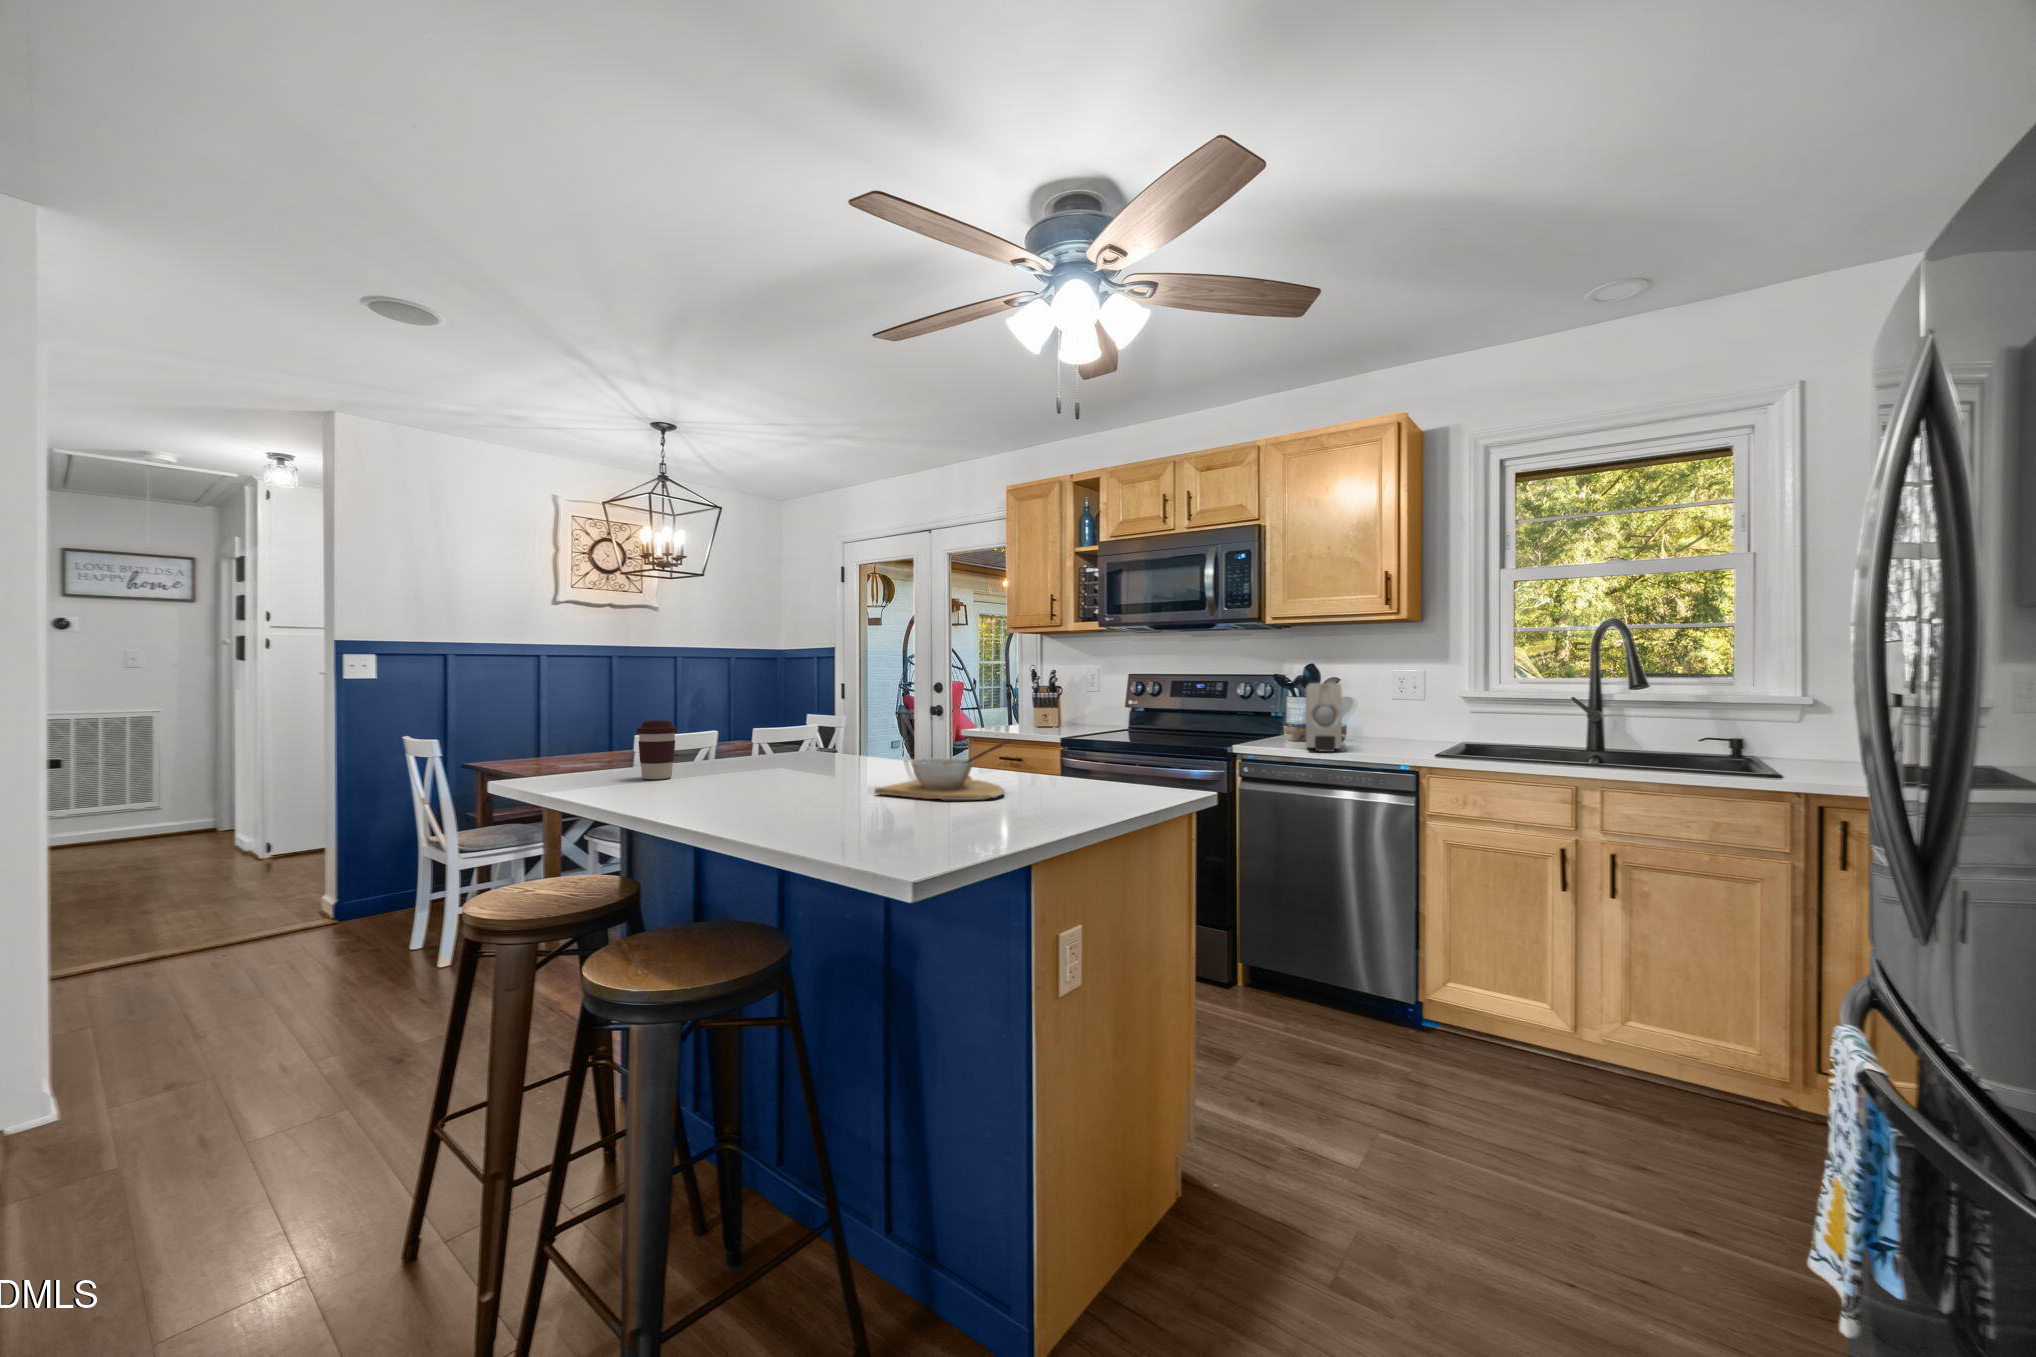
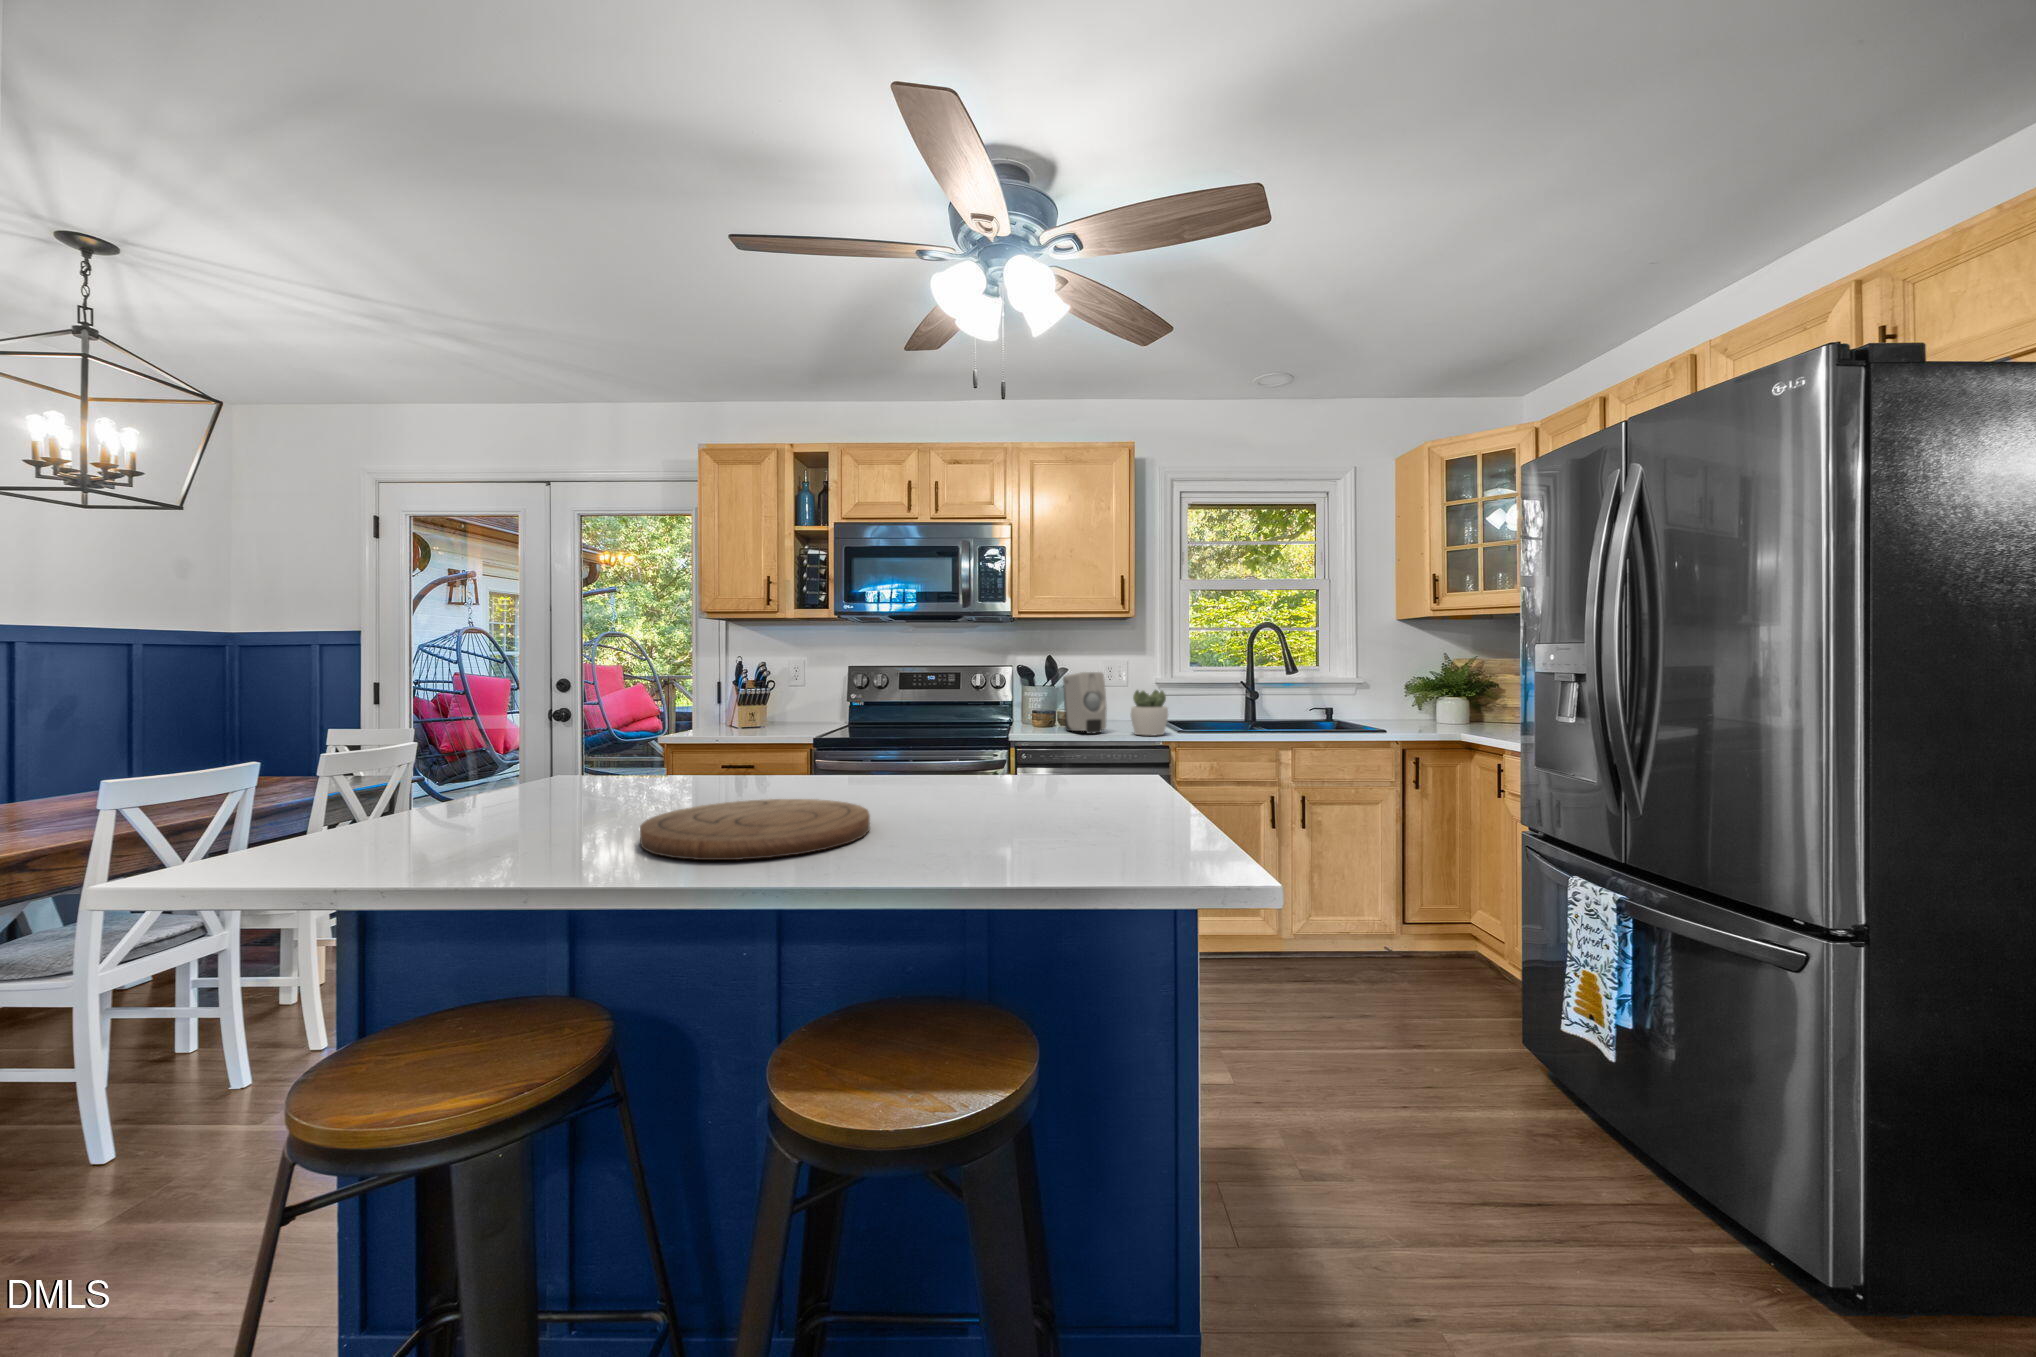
succulent plant: none [1364,704,1414,758] -> present [1131,690,1168,736]
coffee cup: present [636,720,677,779] -> none [476,742,550,842]
bowl: present [875,740,1012,800] -> none [947,737,1098,817]
cutting board: none [672,770,827,800] -> present [640,799,870,860]

